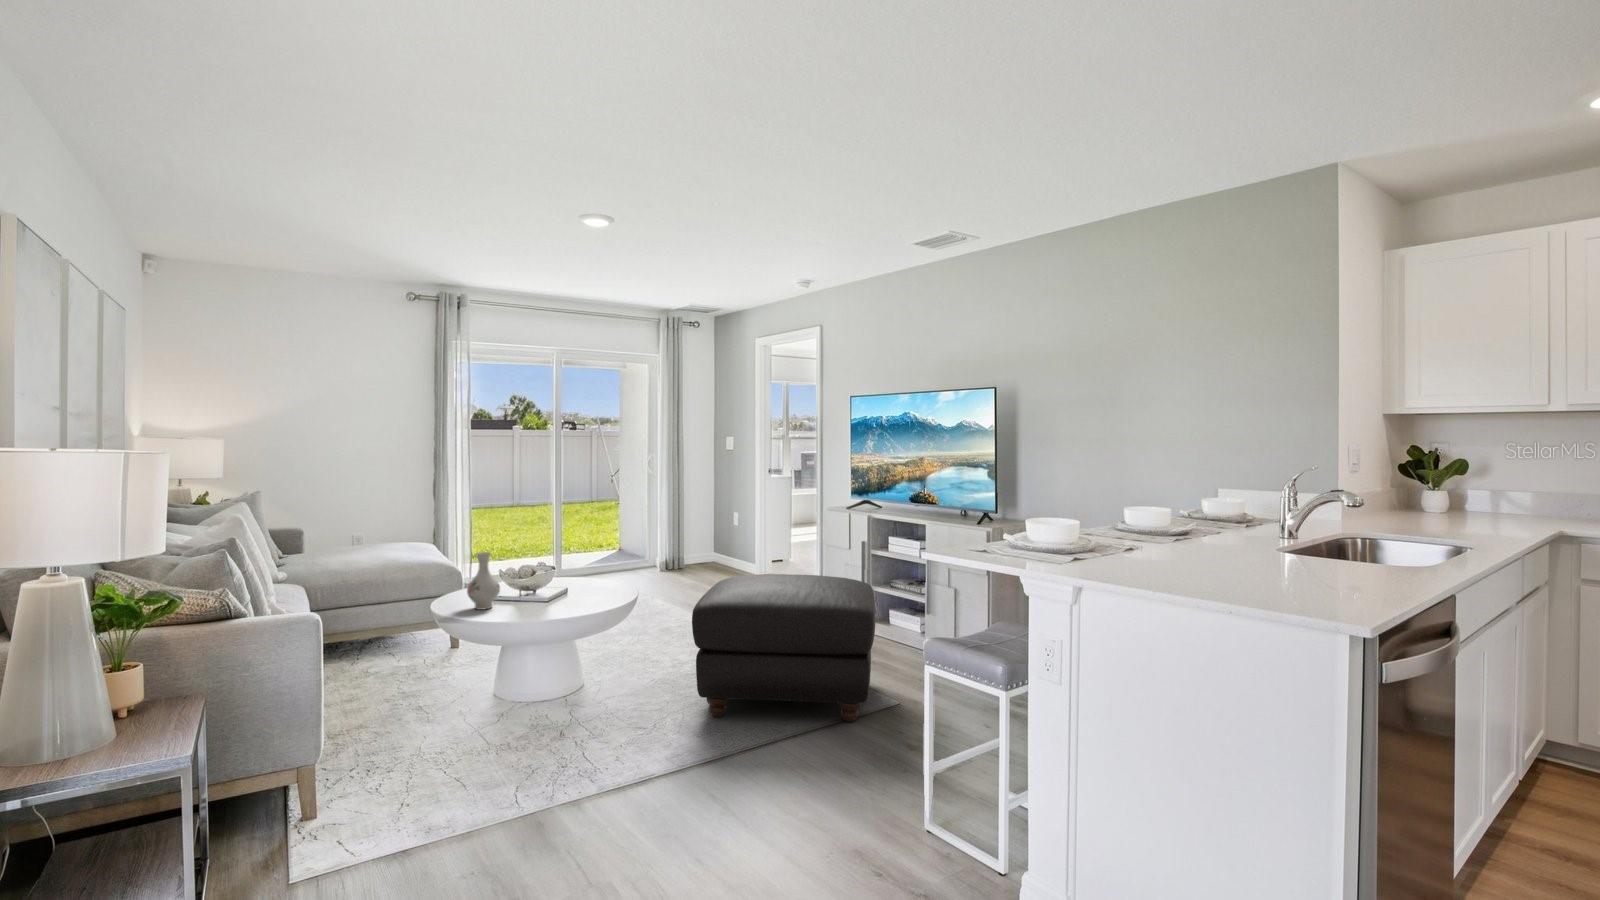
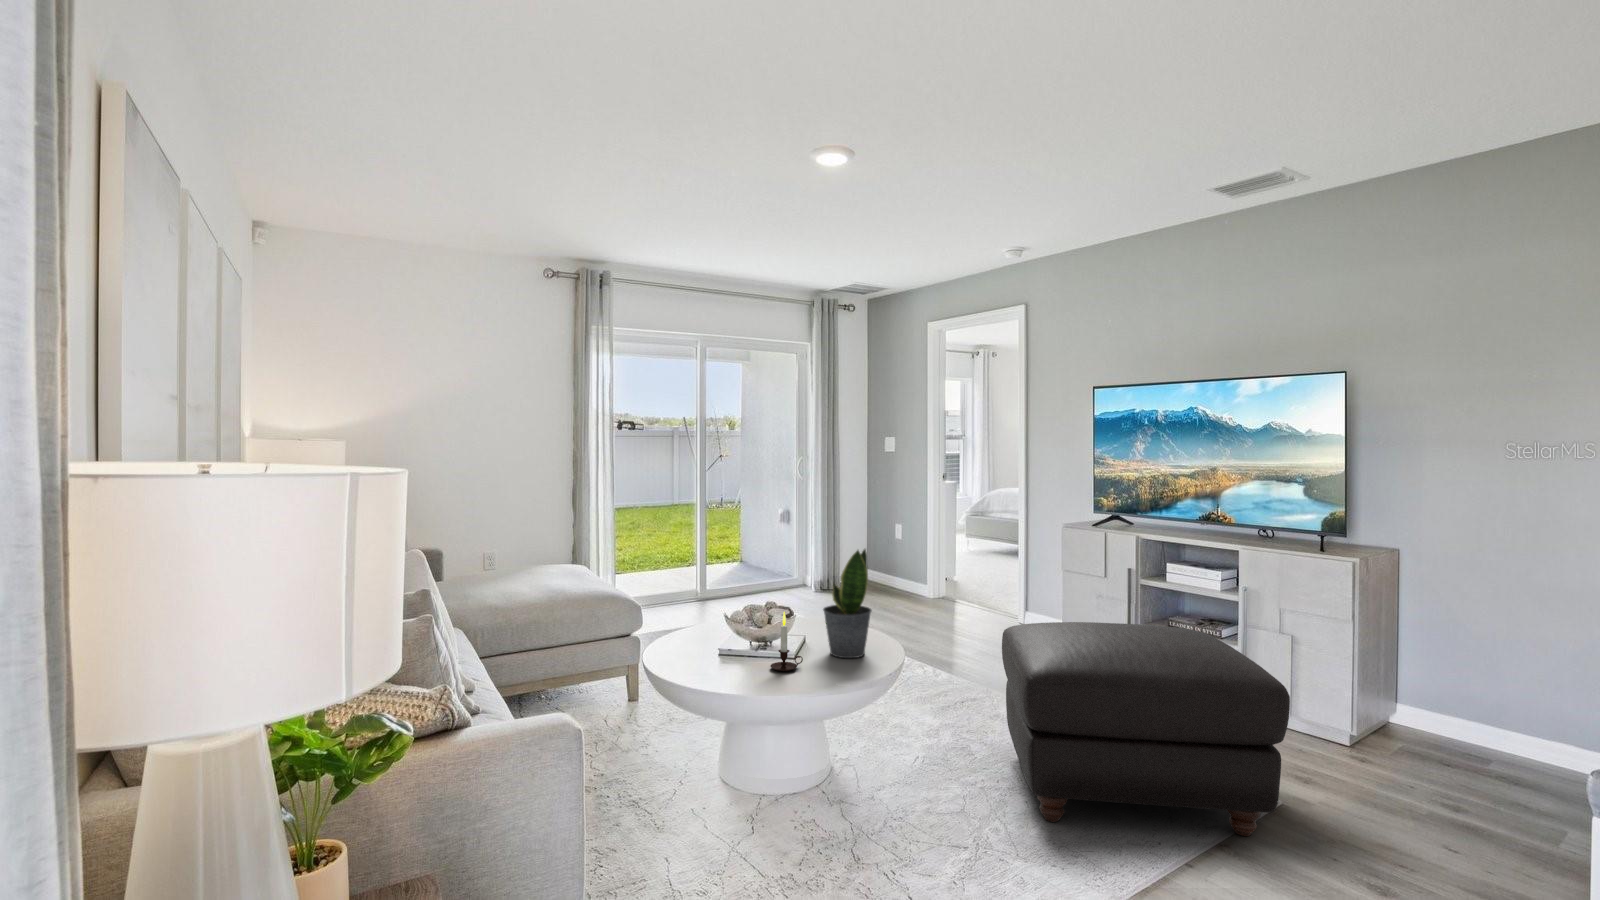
potted plant: none [566,519,605,603] -> present [823,549,872,658]
vase: present [467,552,500,610] -> none [709,592,749,669]
candle: none [514,565,541,611] -> present [770,612,803,671]

